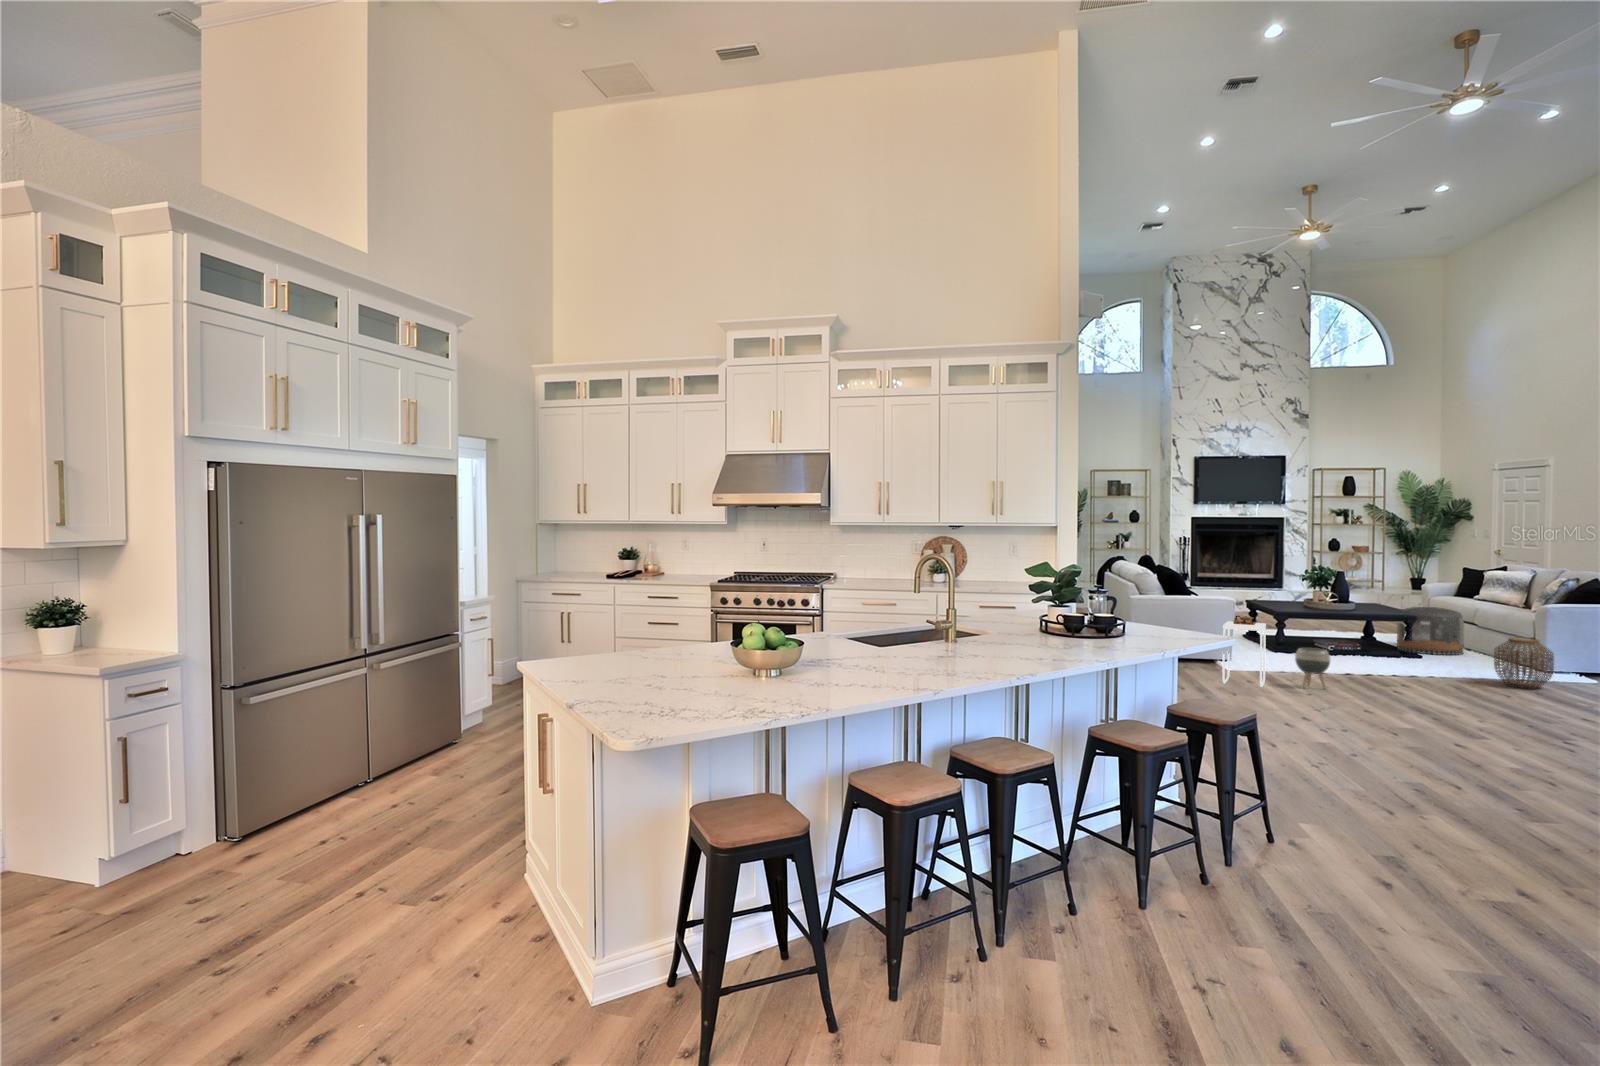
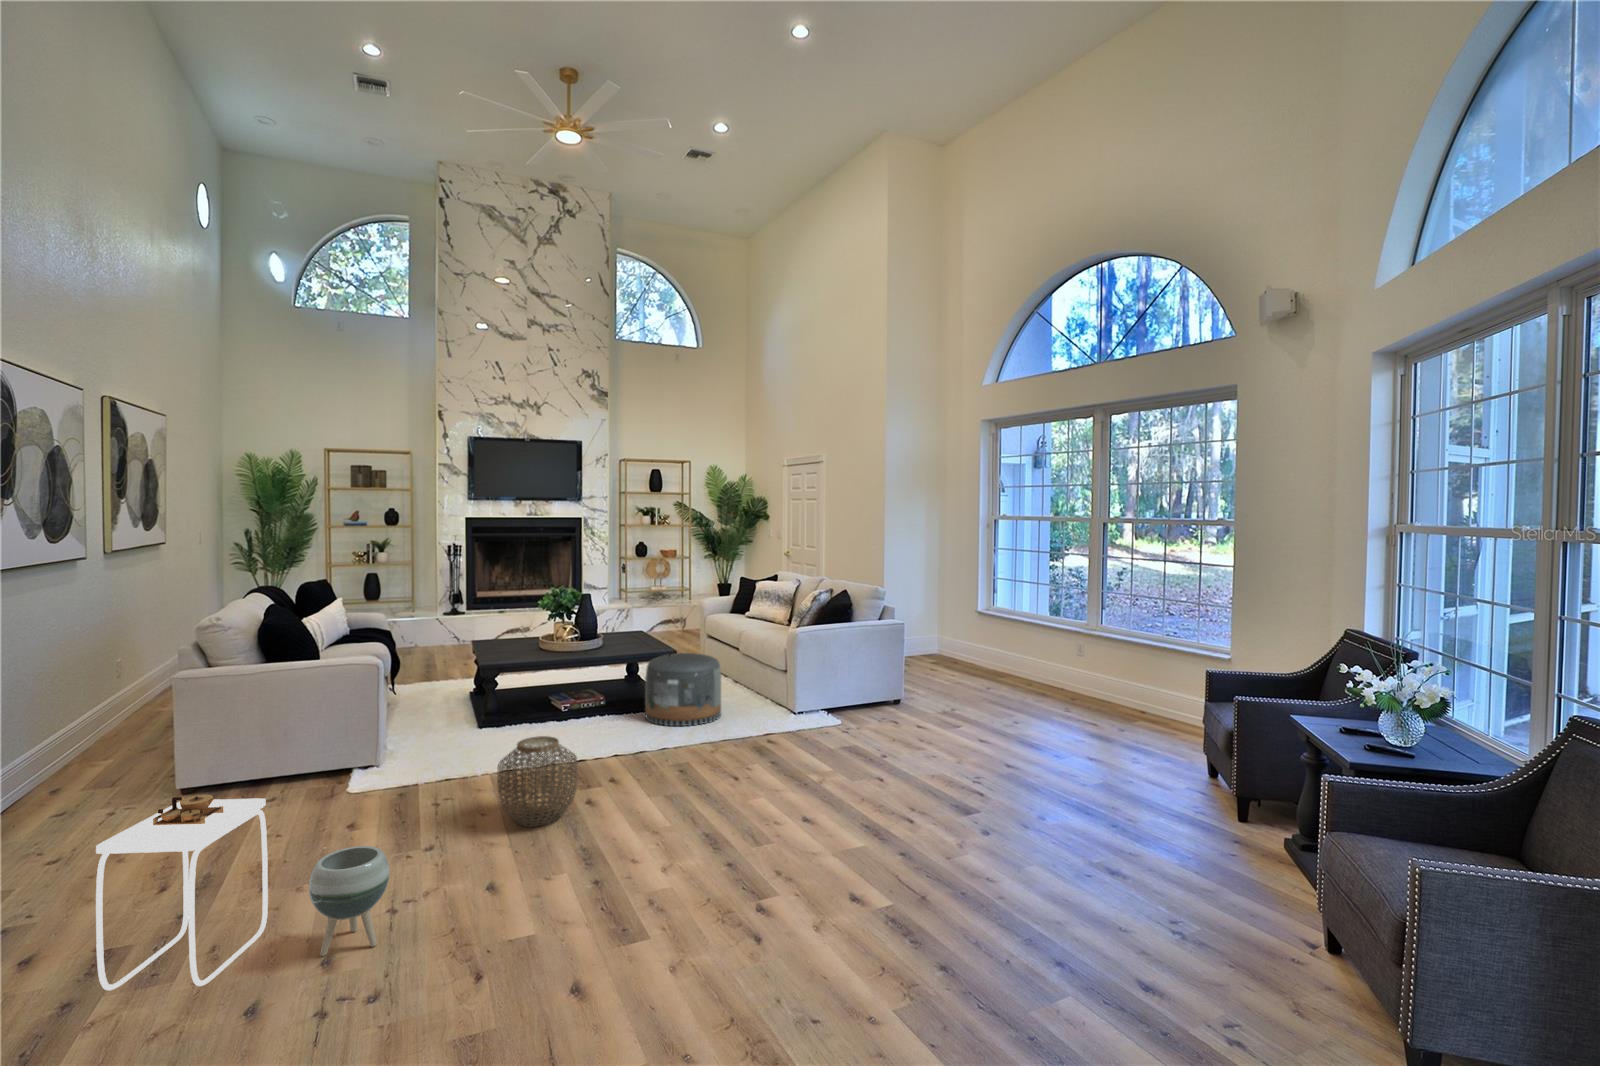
woven basket: present [1494,638,1554,688] -> present [497,736,578,827]

